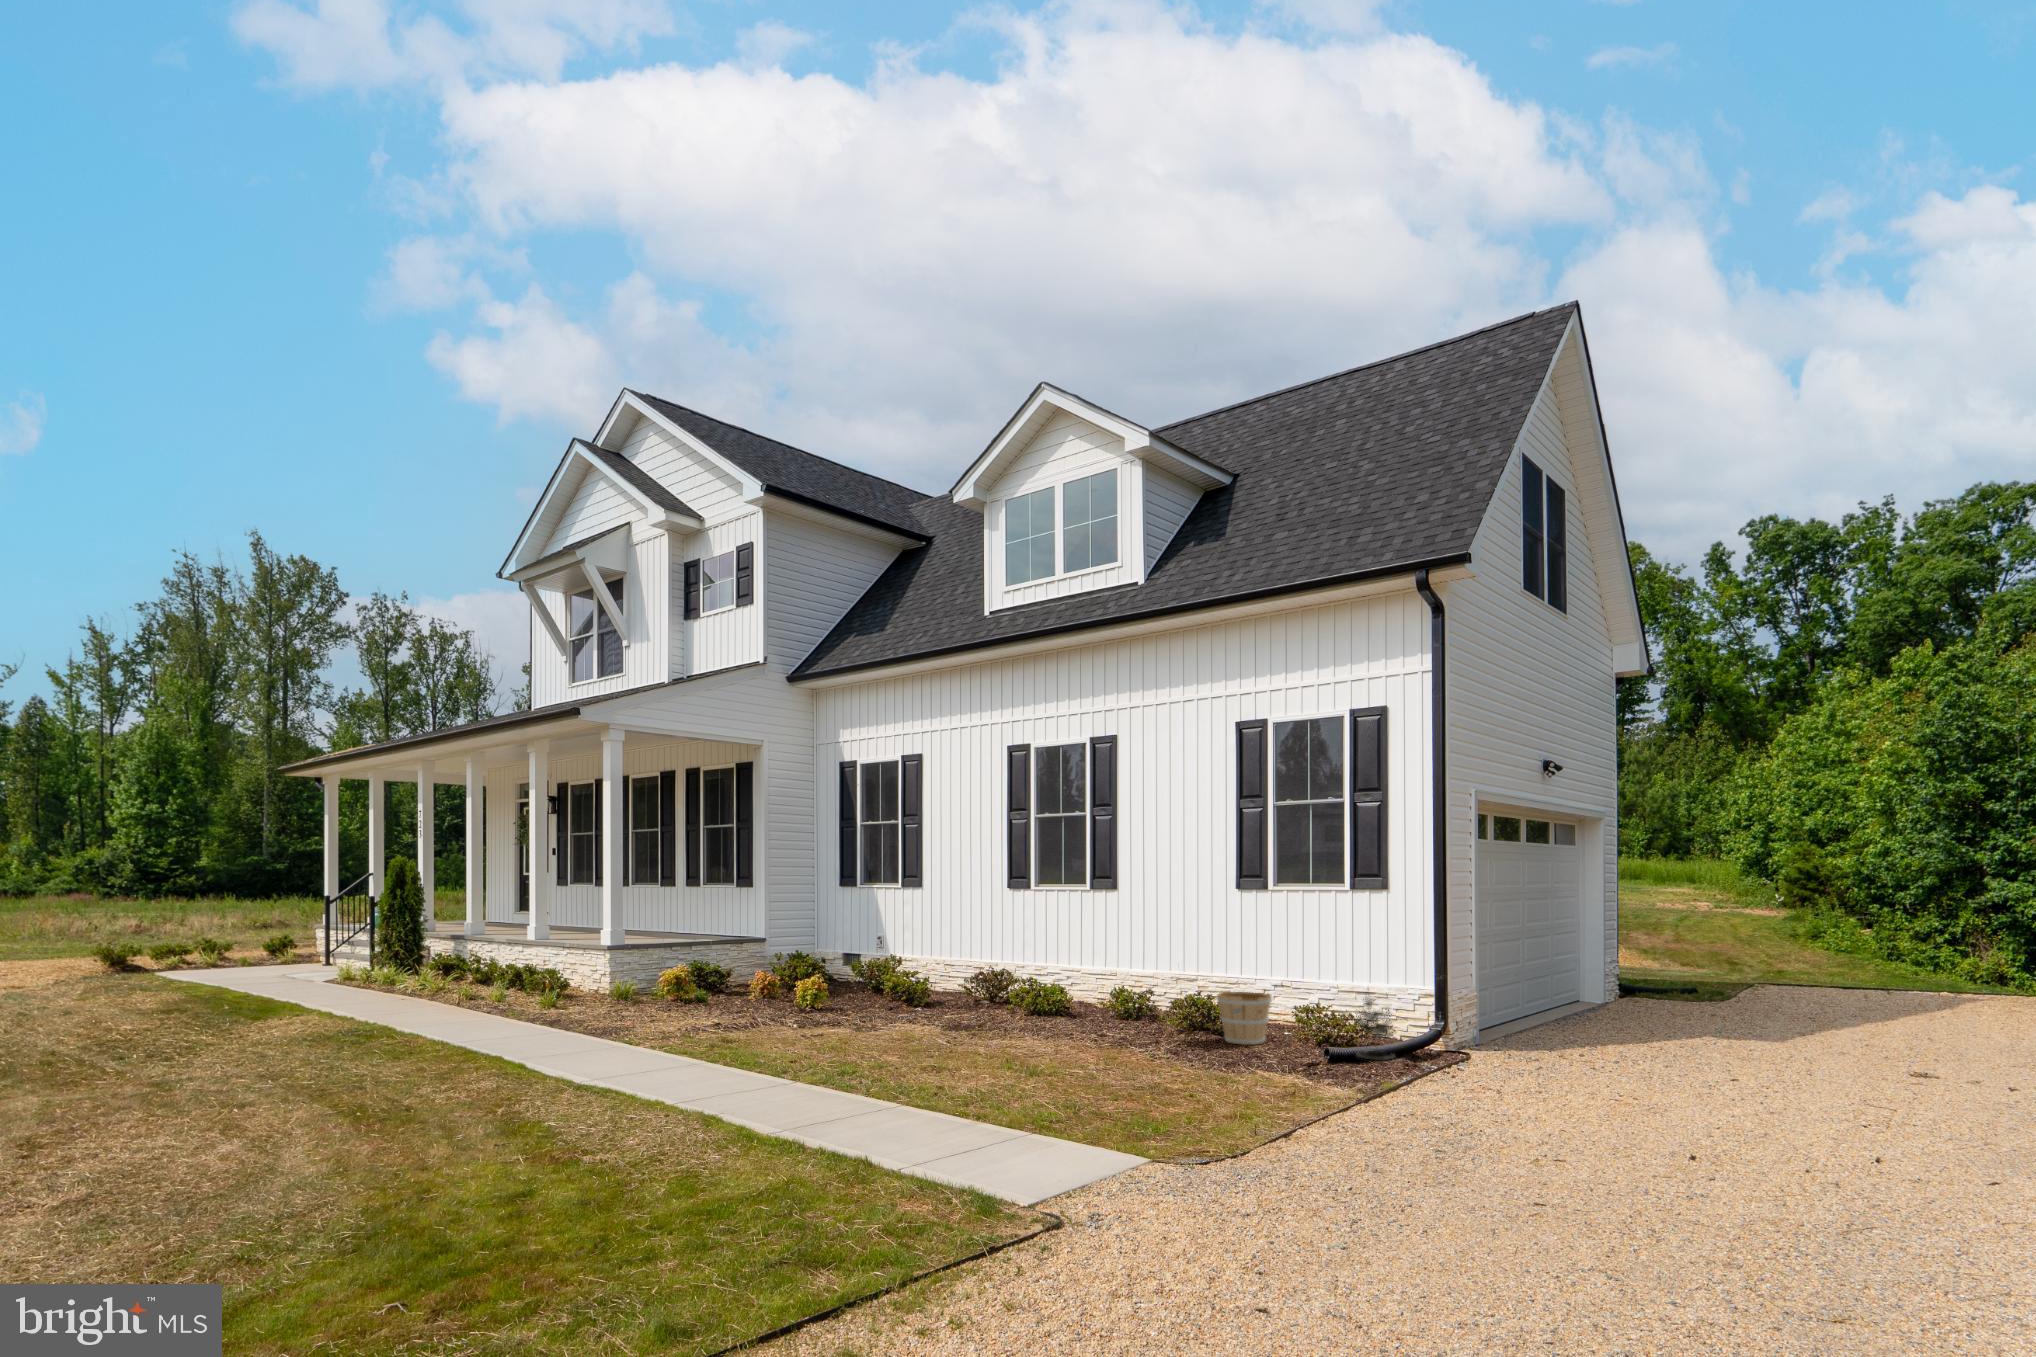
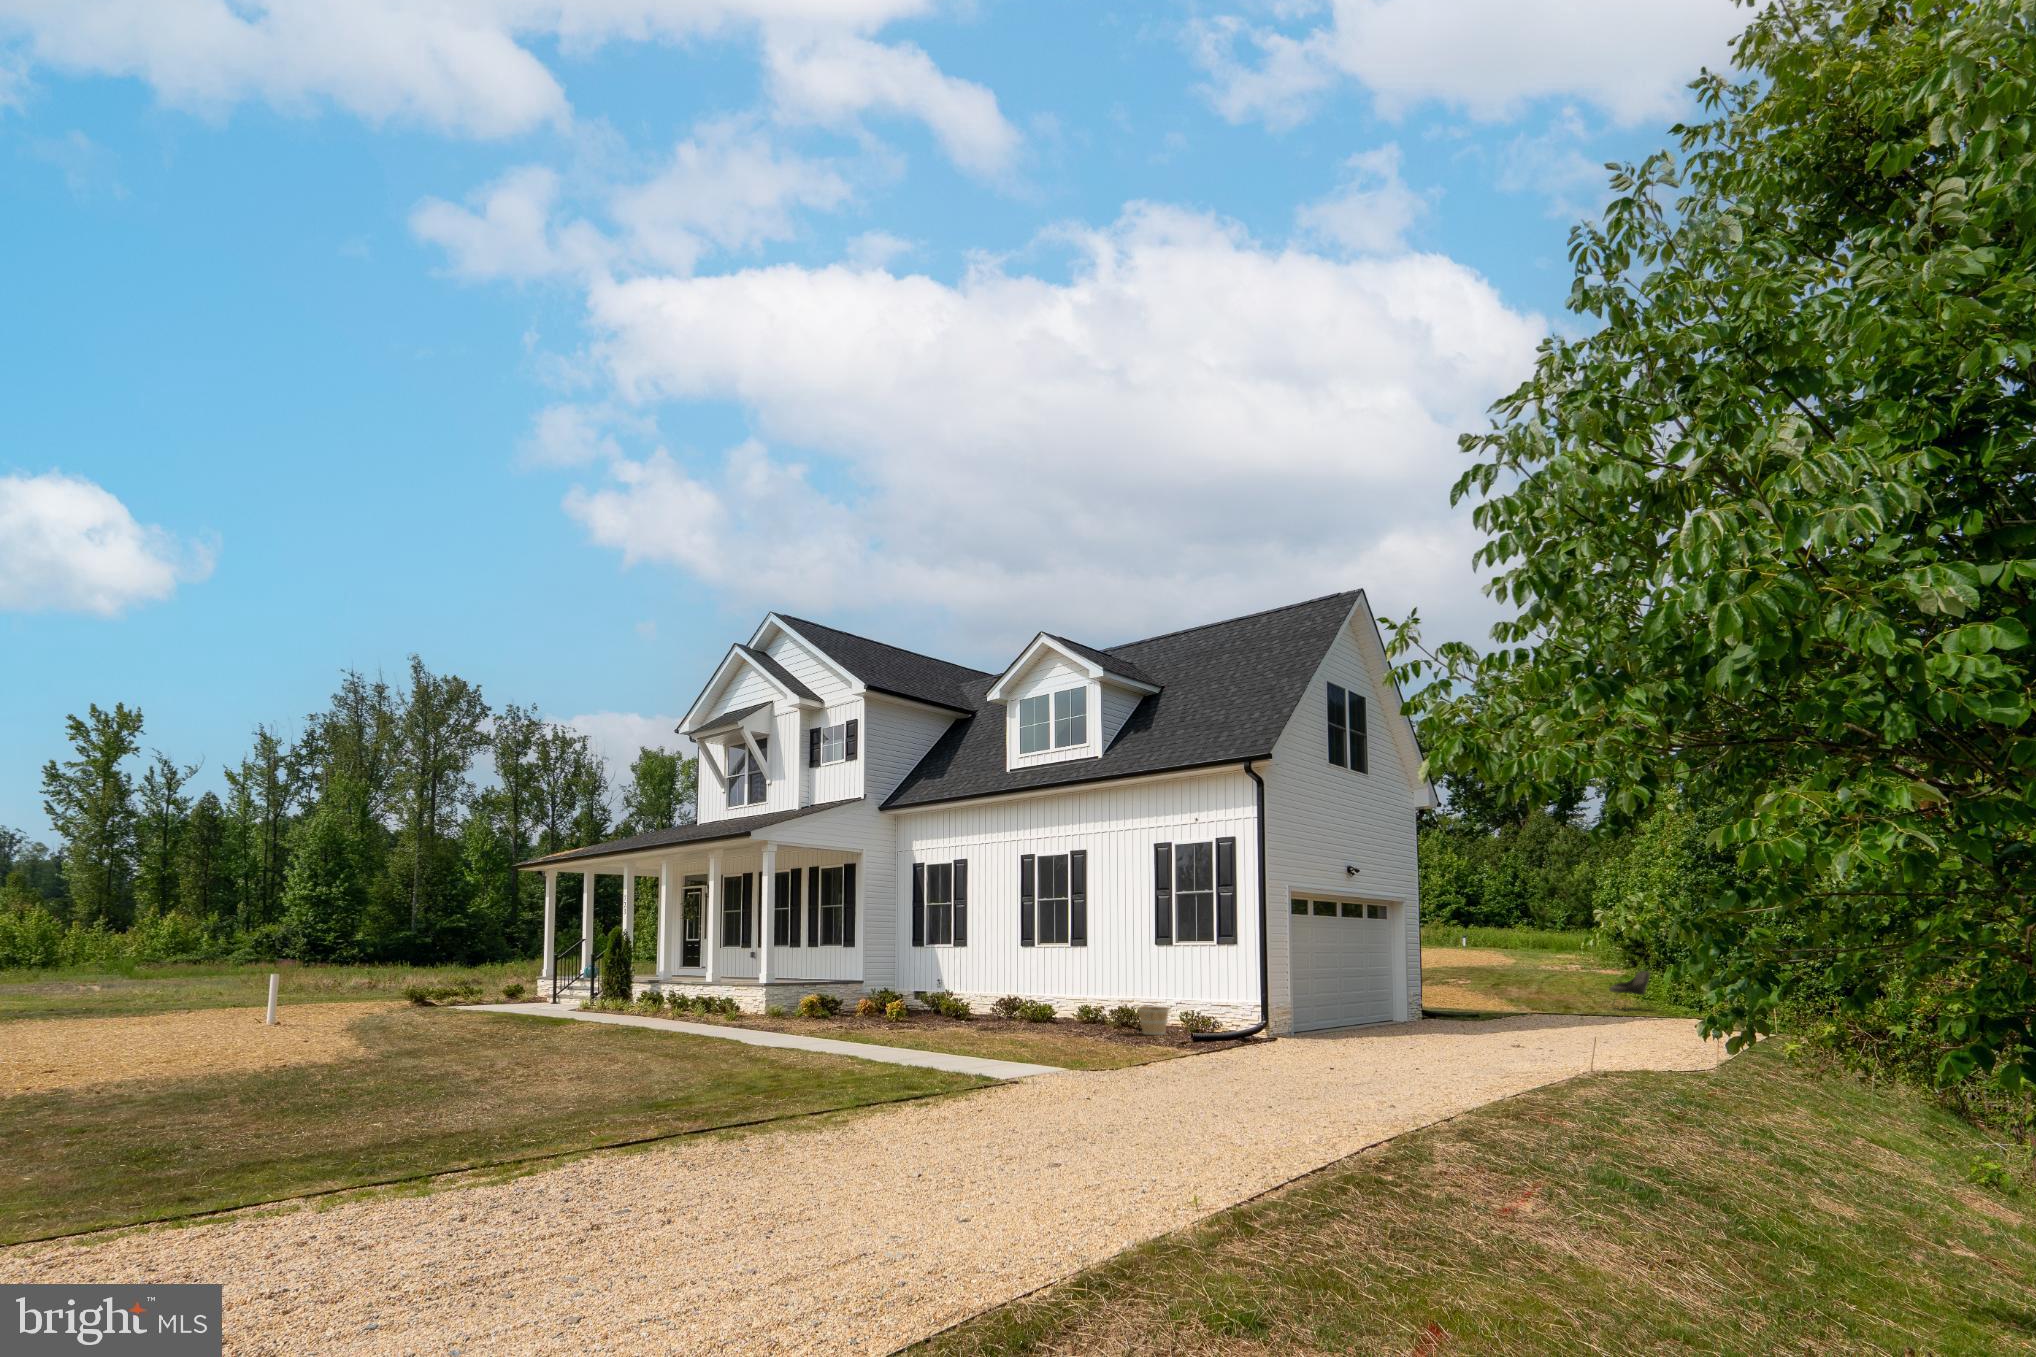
lounge chair: none [1836,909,1909,967] -> present [1609,971,1650,1011]
potted tree: present [1356,997,1394,1060] -> none [1209,1002,1234,1041]

